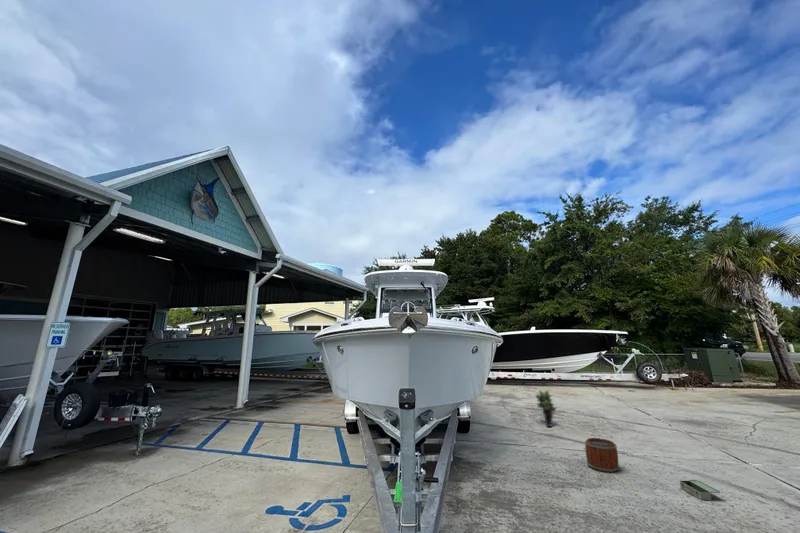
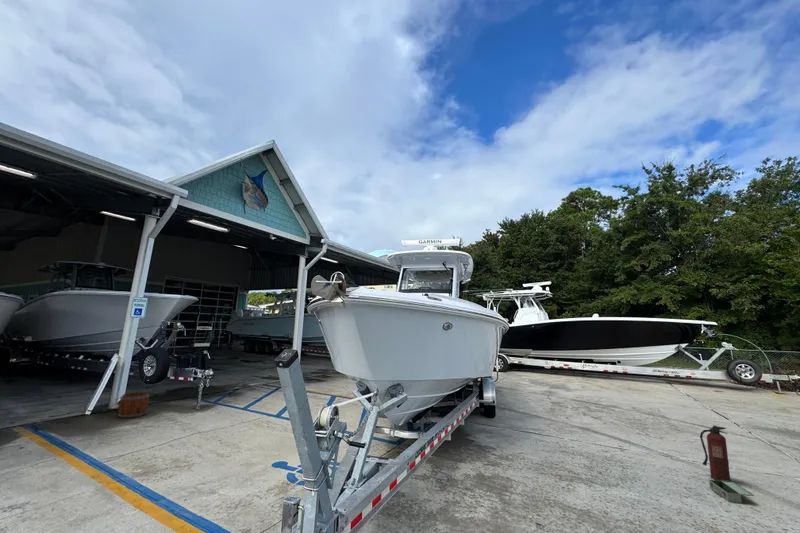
potted plant: present [536,391,556,427] -> none [575,379,599,418]
fire extinguisher: none [664,430,692,481] -> present [700,425,731,481]
bucket: present [585,438,619,472] -> present [118,392,149,418]

